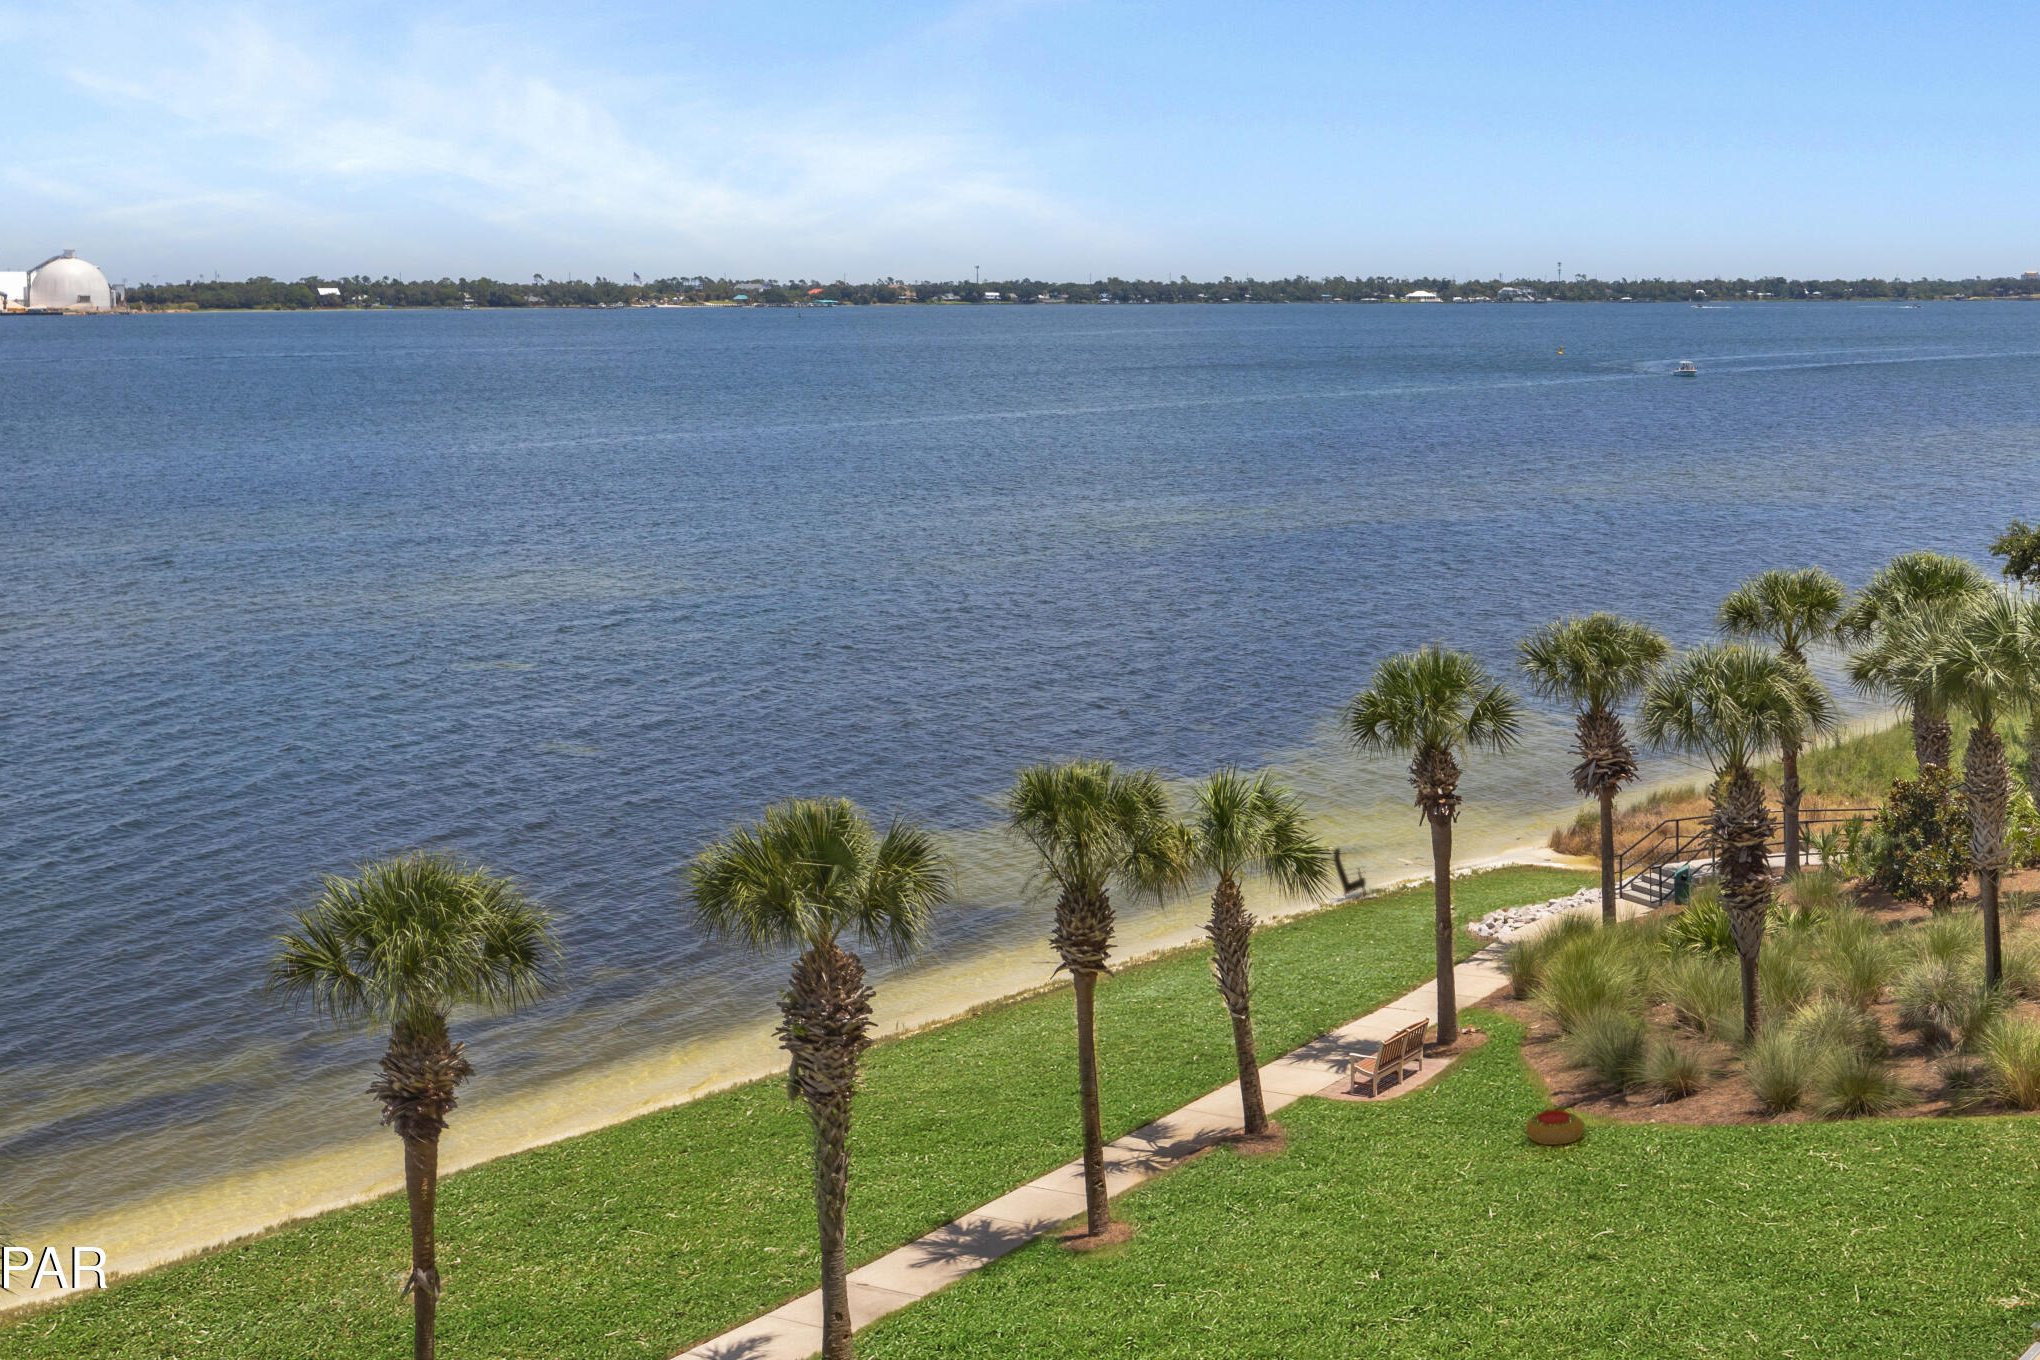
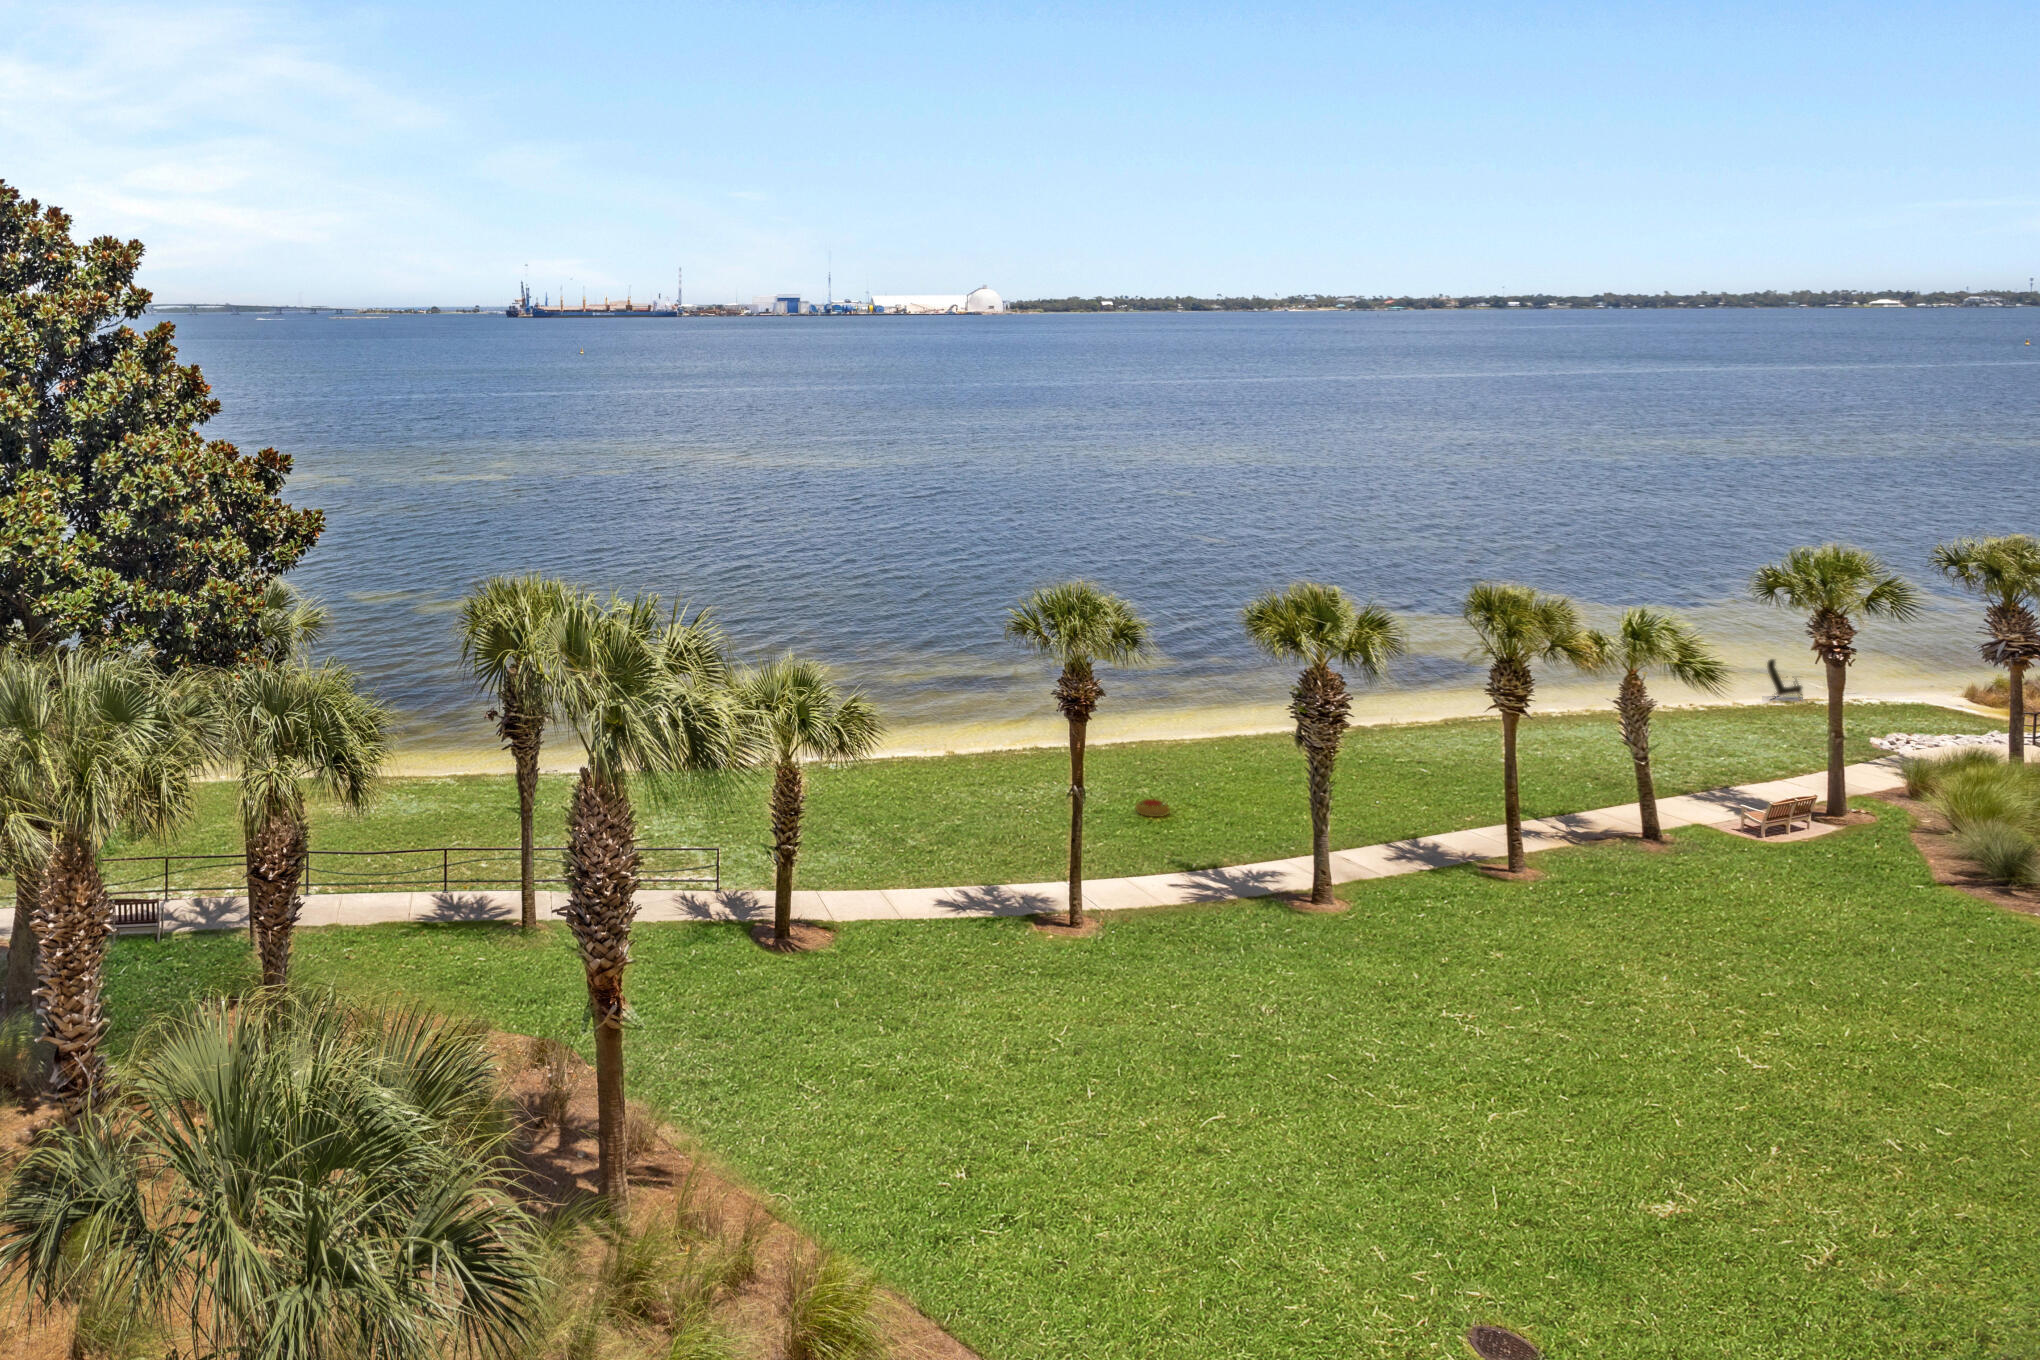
pouf: present [1526,1110,1584,1145] -> present [1136,799,1170,817]

